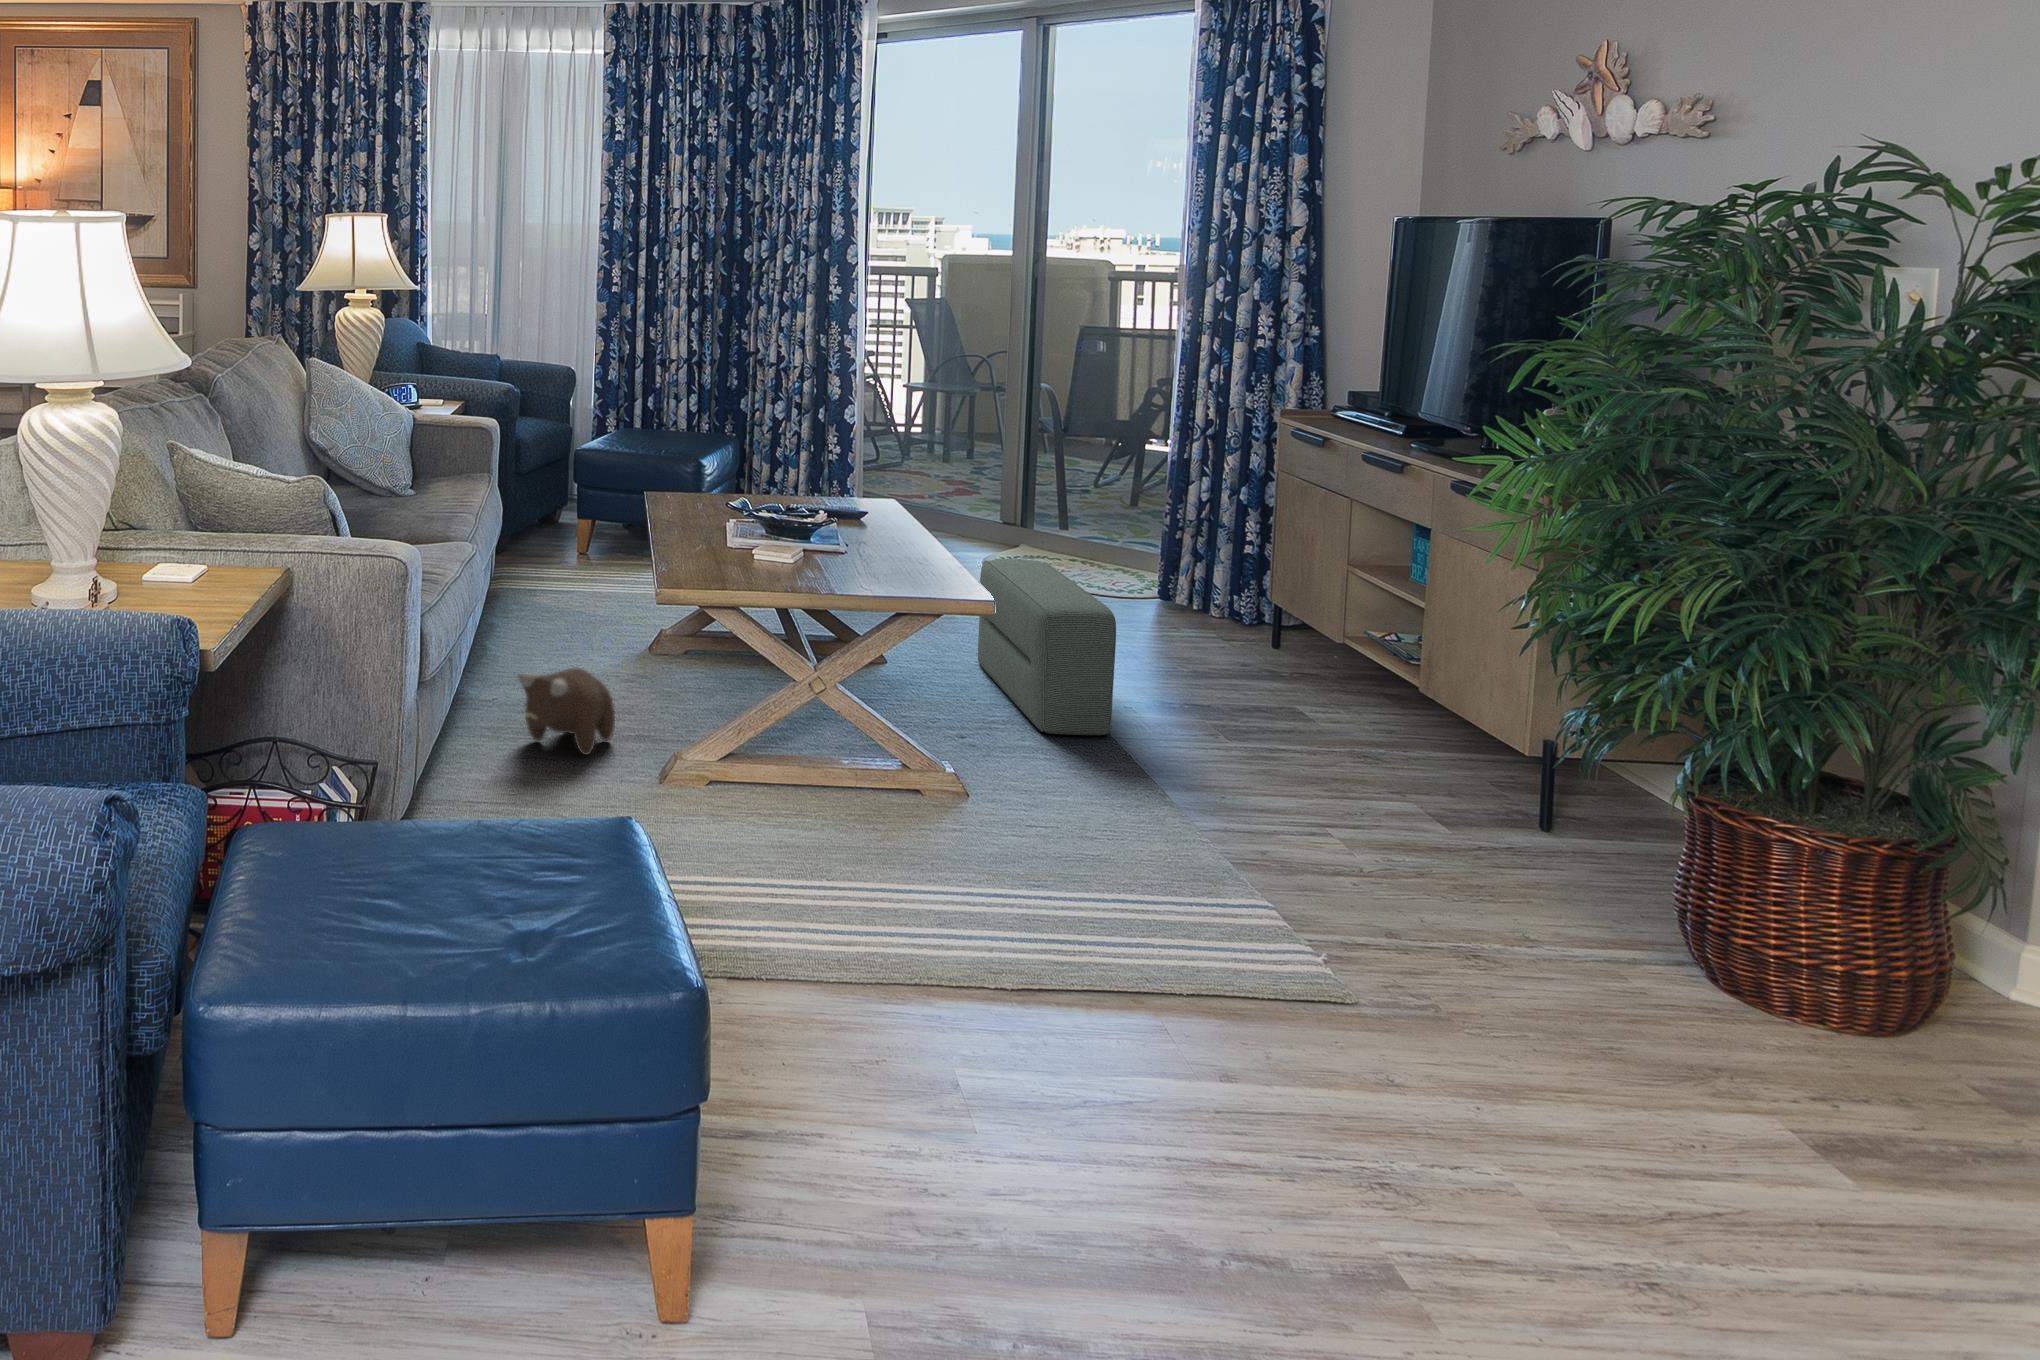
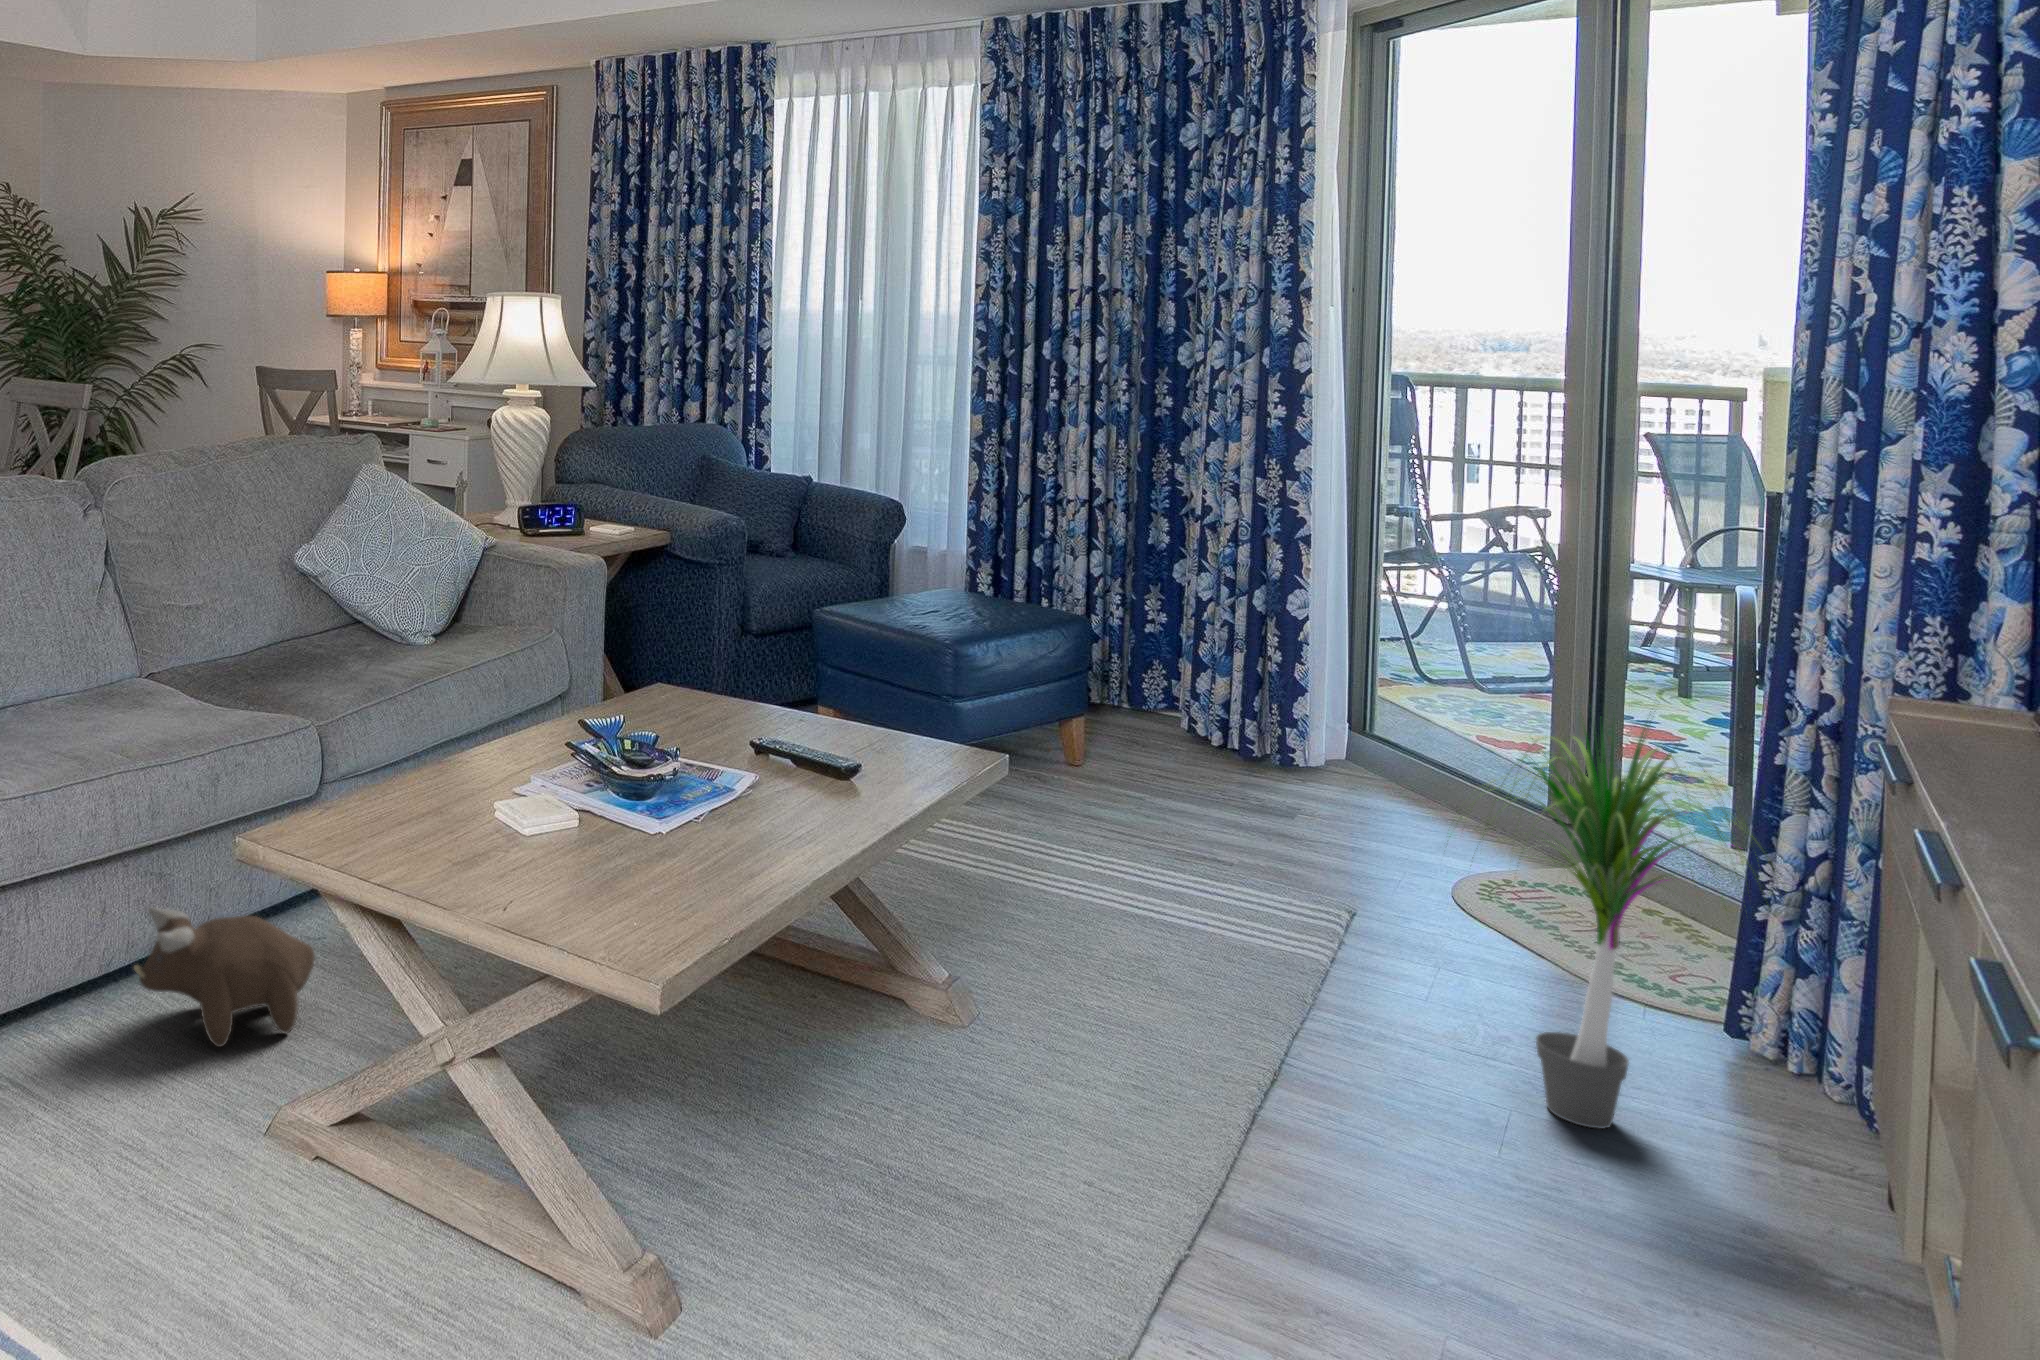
potted plant: none [1102,421,1263,643] -> present [1456,711,1780,1129]
pouf: present [978,559,1116,735] -> none [953,884,1202,1278]

